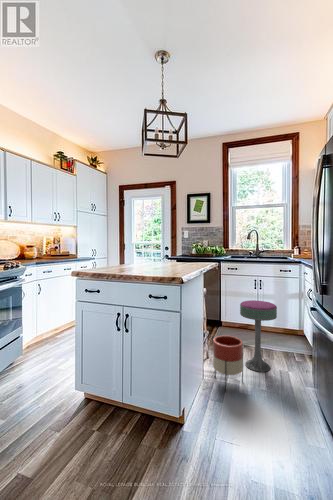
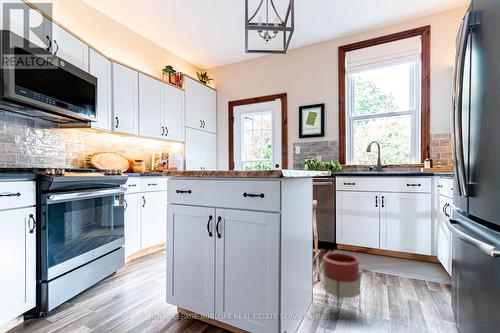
bar stool: present [240,300,277,372] -> none [357,215,402,299]

